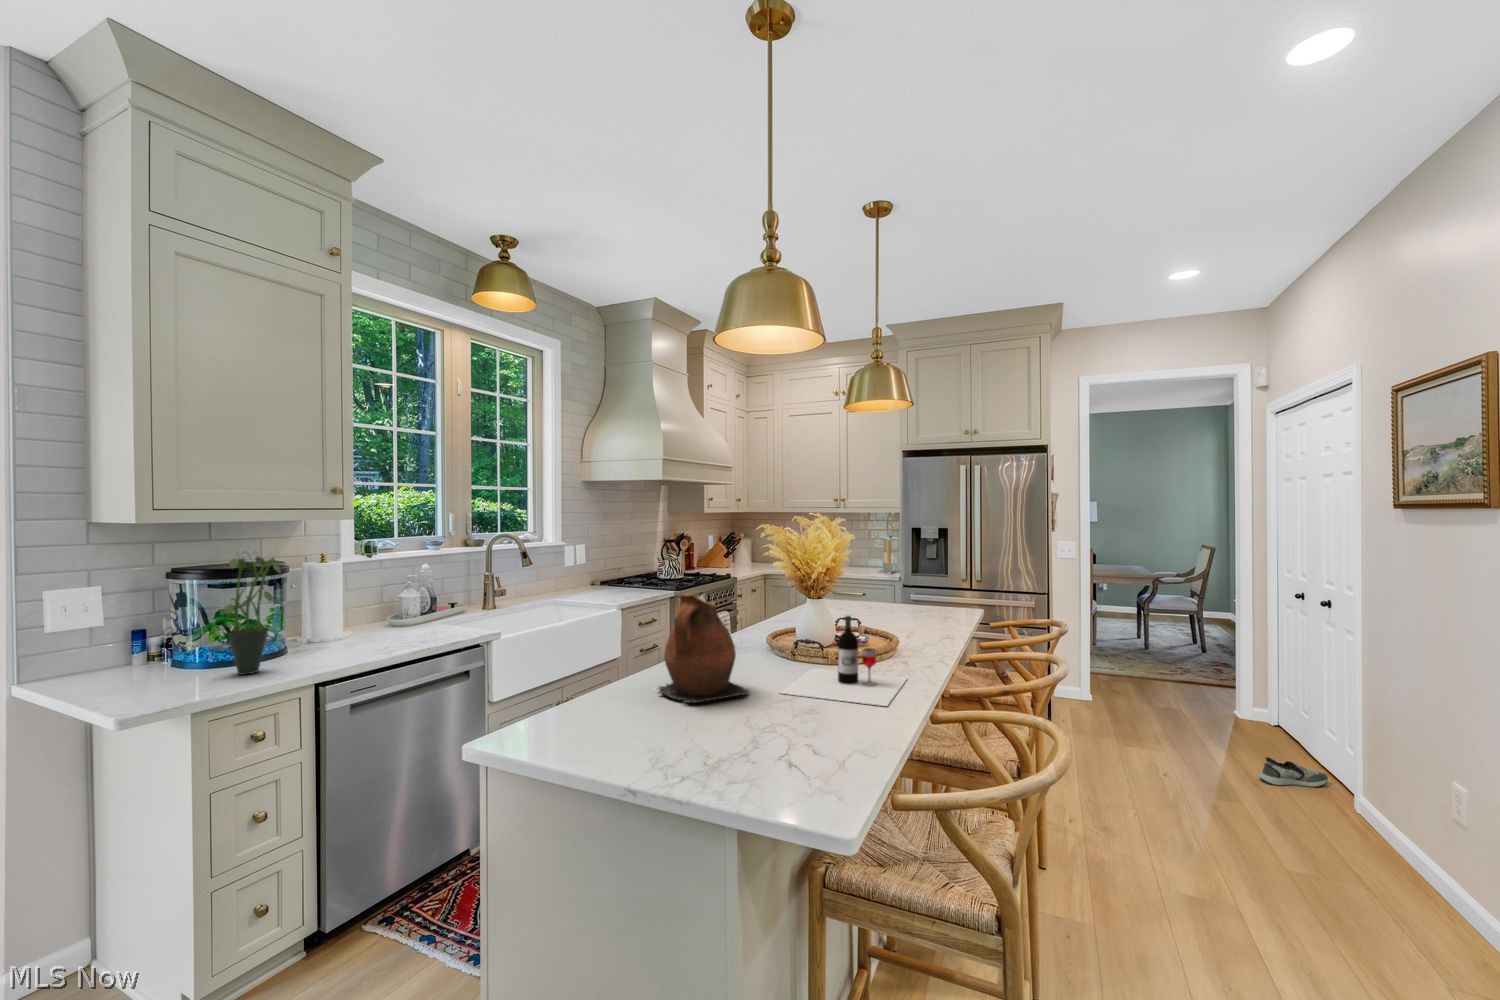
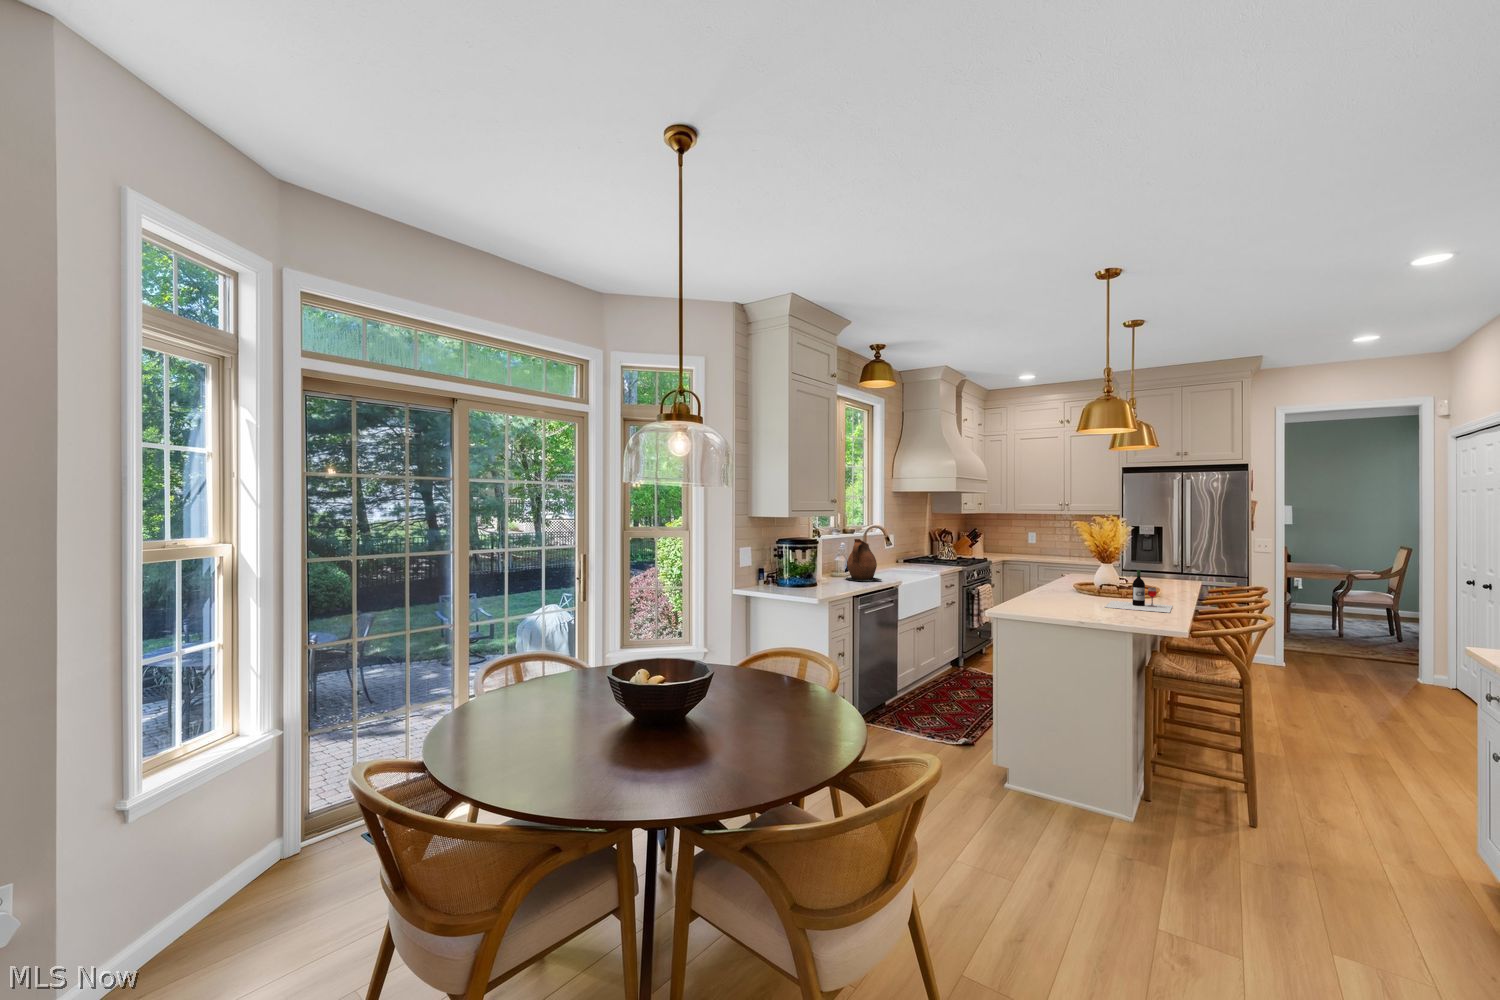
potted plant: present [224,552,281,675] -> none [815,531,841,590]
ceramic pitcher: present [659,594,748,703] -> present [846,539,882,581]
shoe: present [1259,757,1328,787] -> none [1425,696,1484,718]

